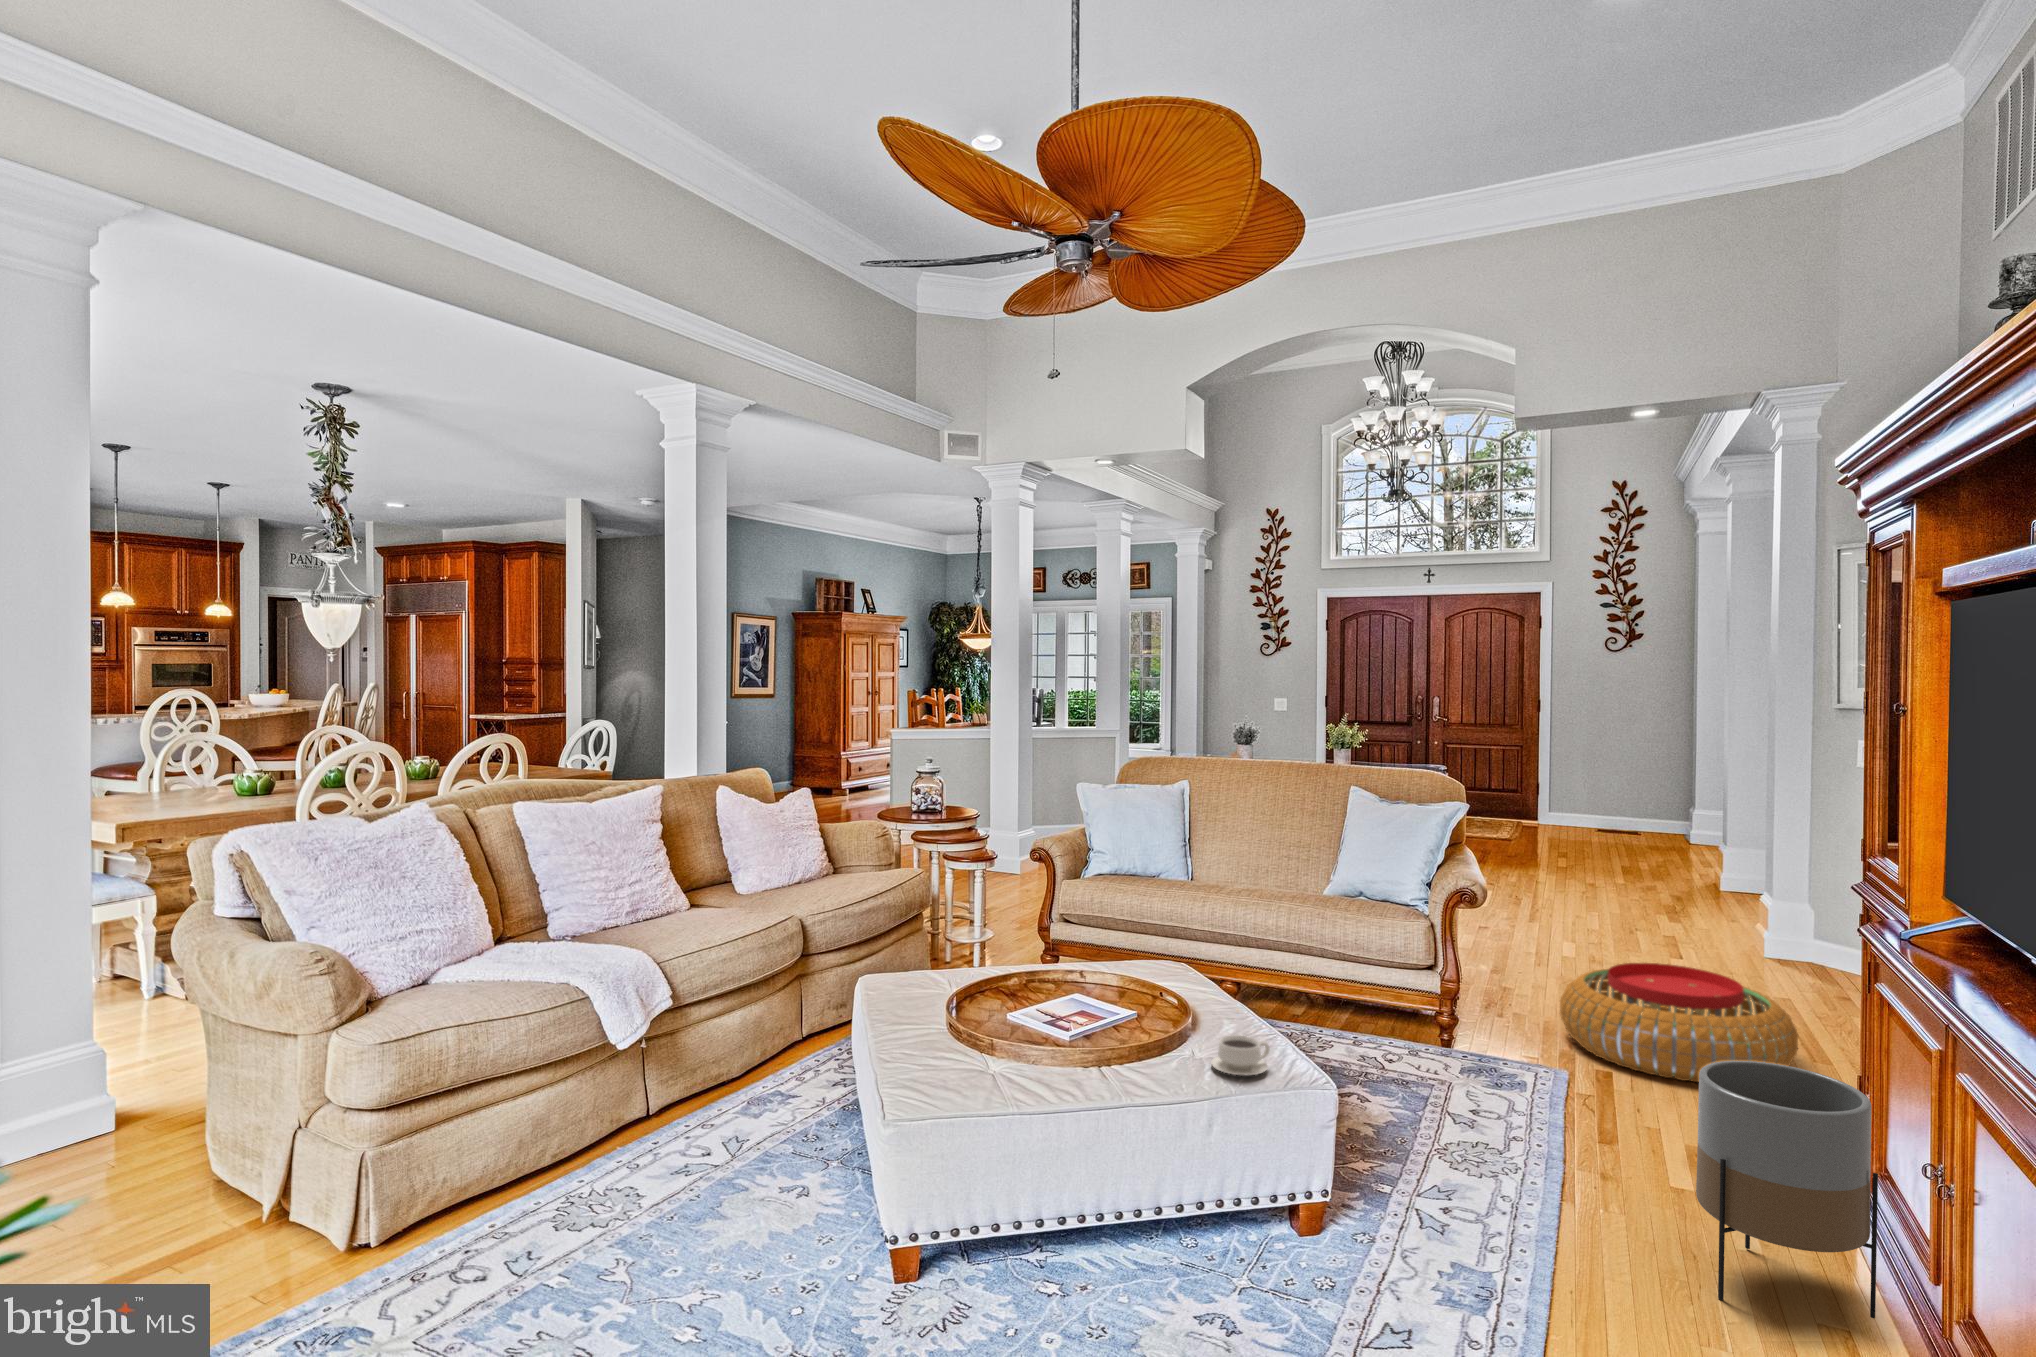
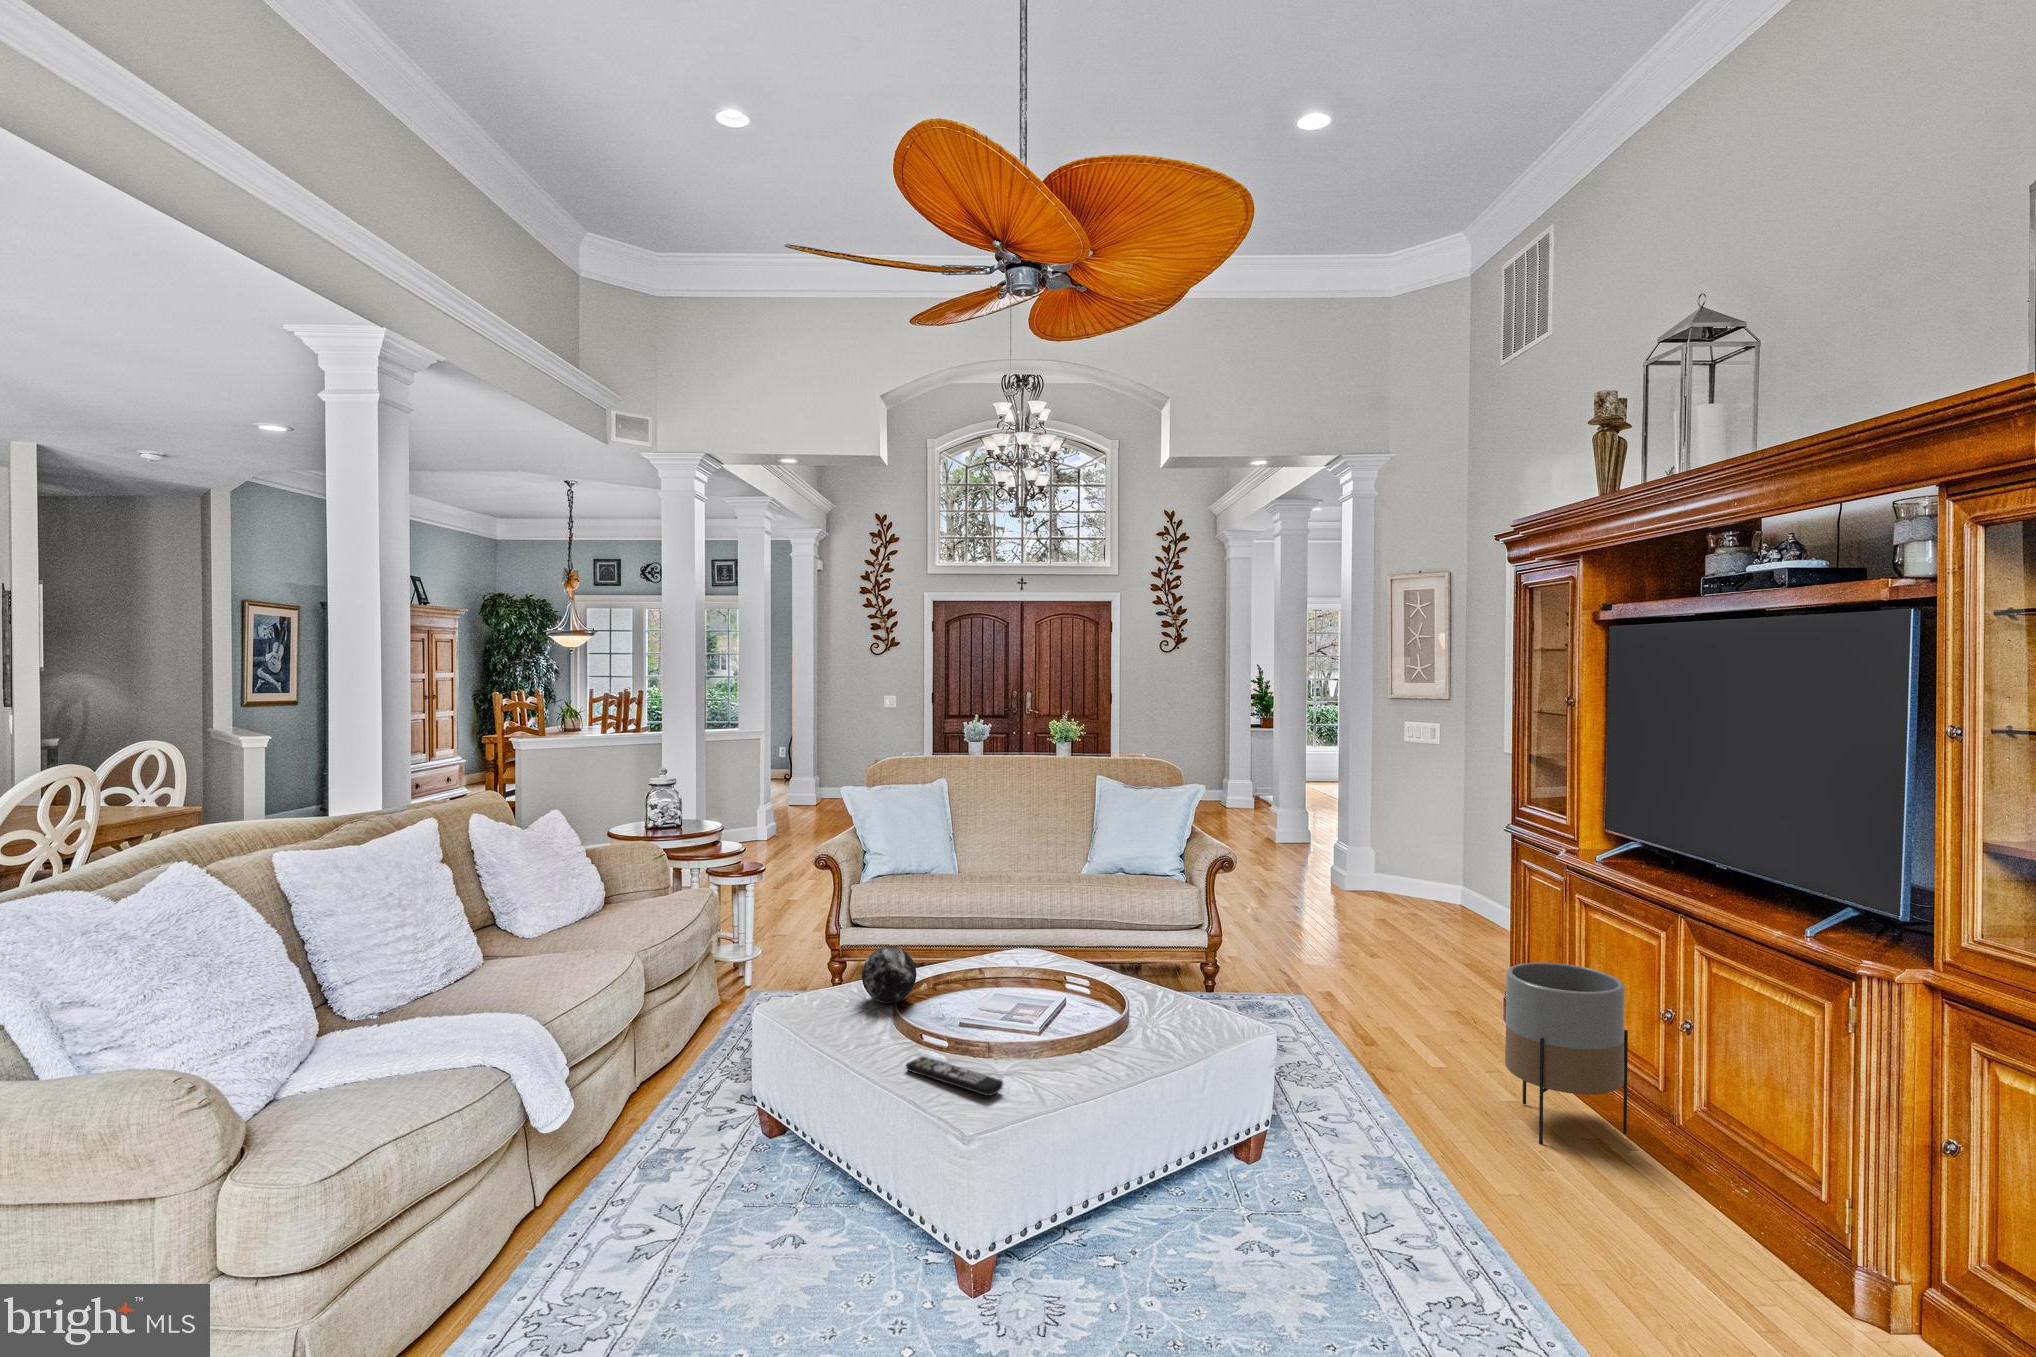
decorative orb: none [936,938,990,993] -> present [862,947,916,1003]
pouf: present [1560,963,1798,1082] -> none [1277,902,1446,990]
teacup: present [1211,1035,1270,1075] -> none [1170,1001,1220,1036]
remote control: none [907,1044,973,1091] -> present [906,1057,1003,1096]

